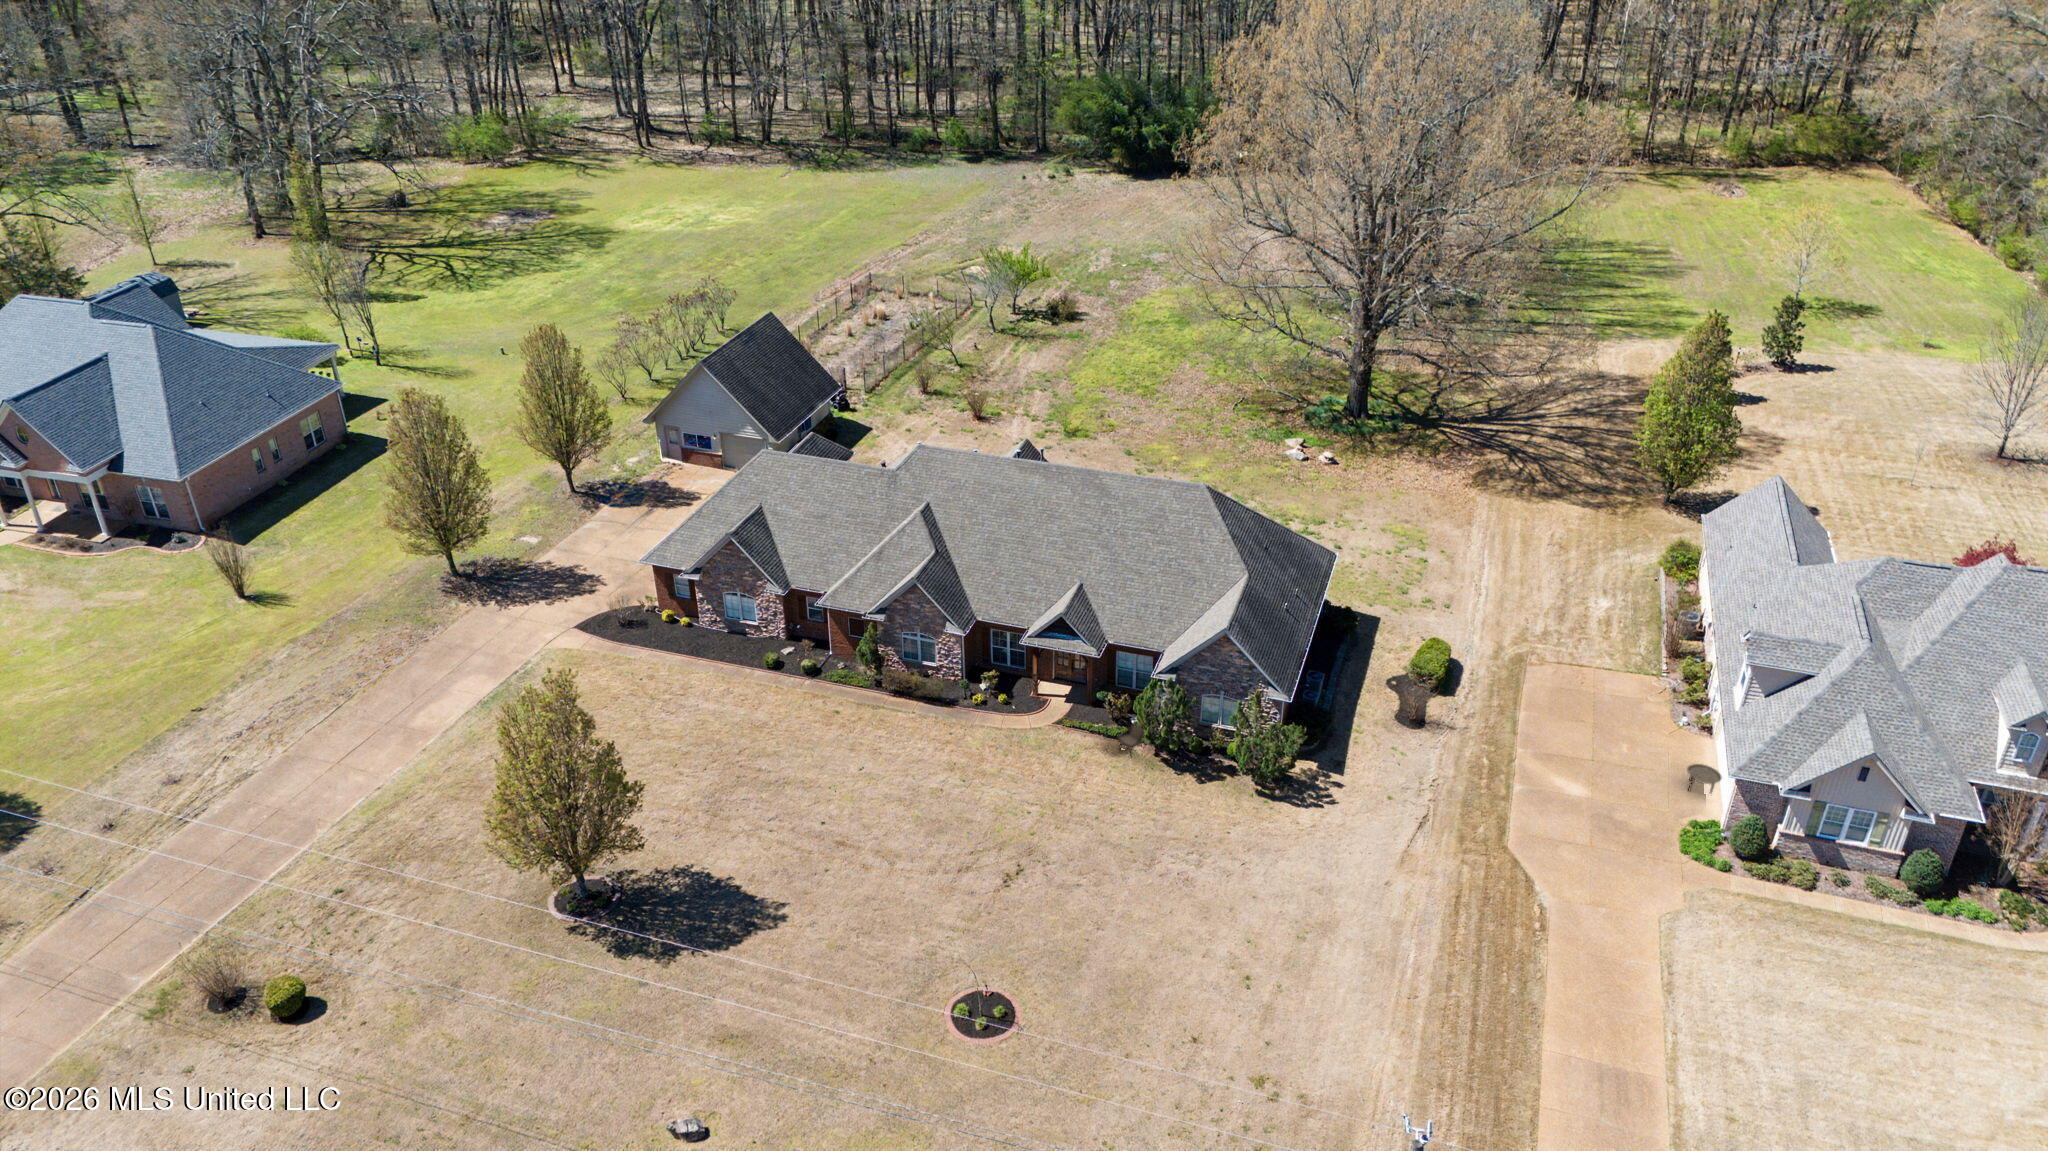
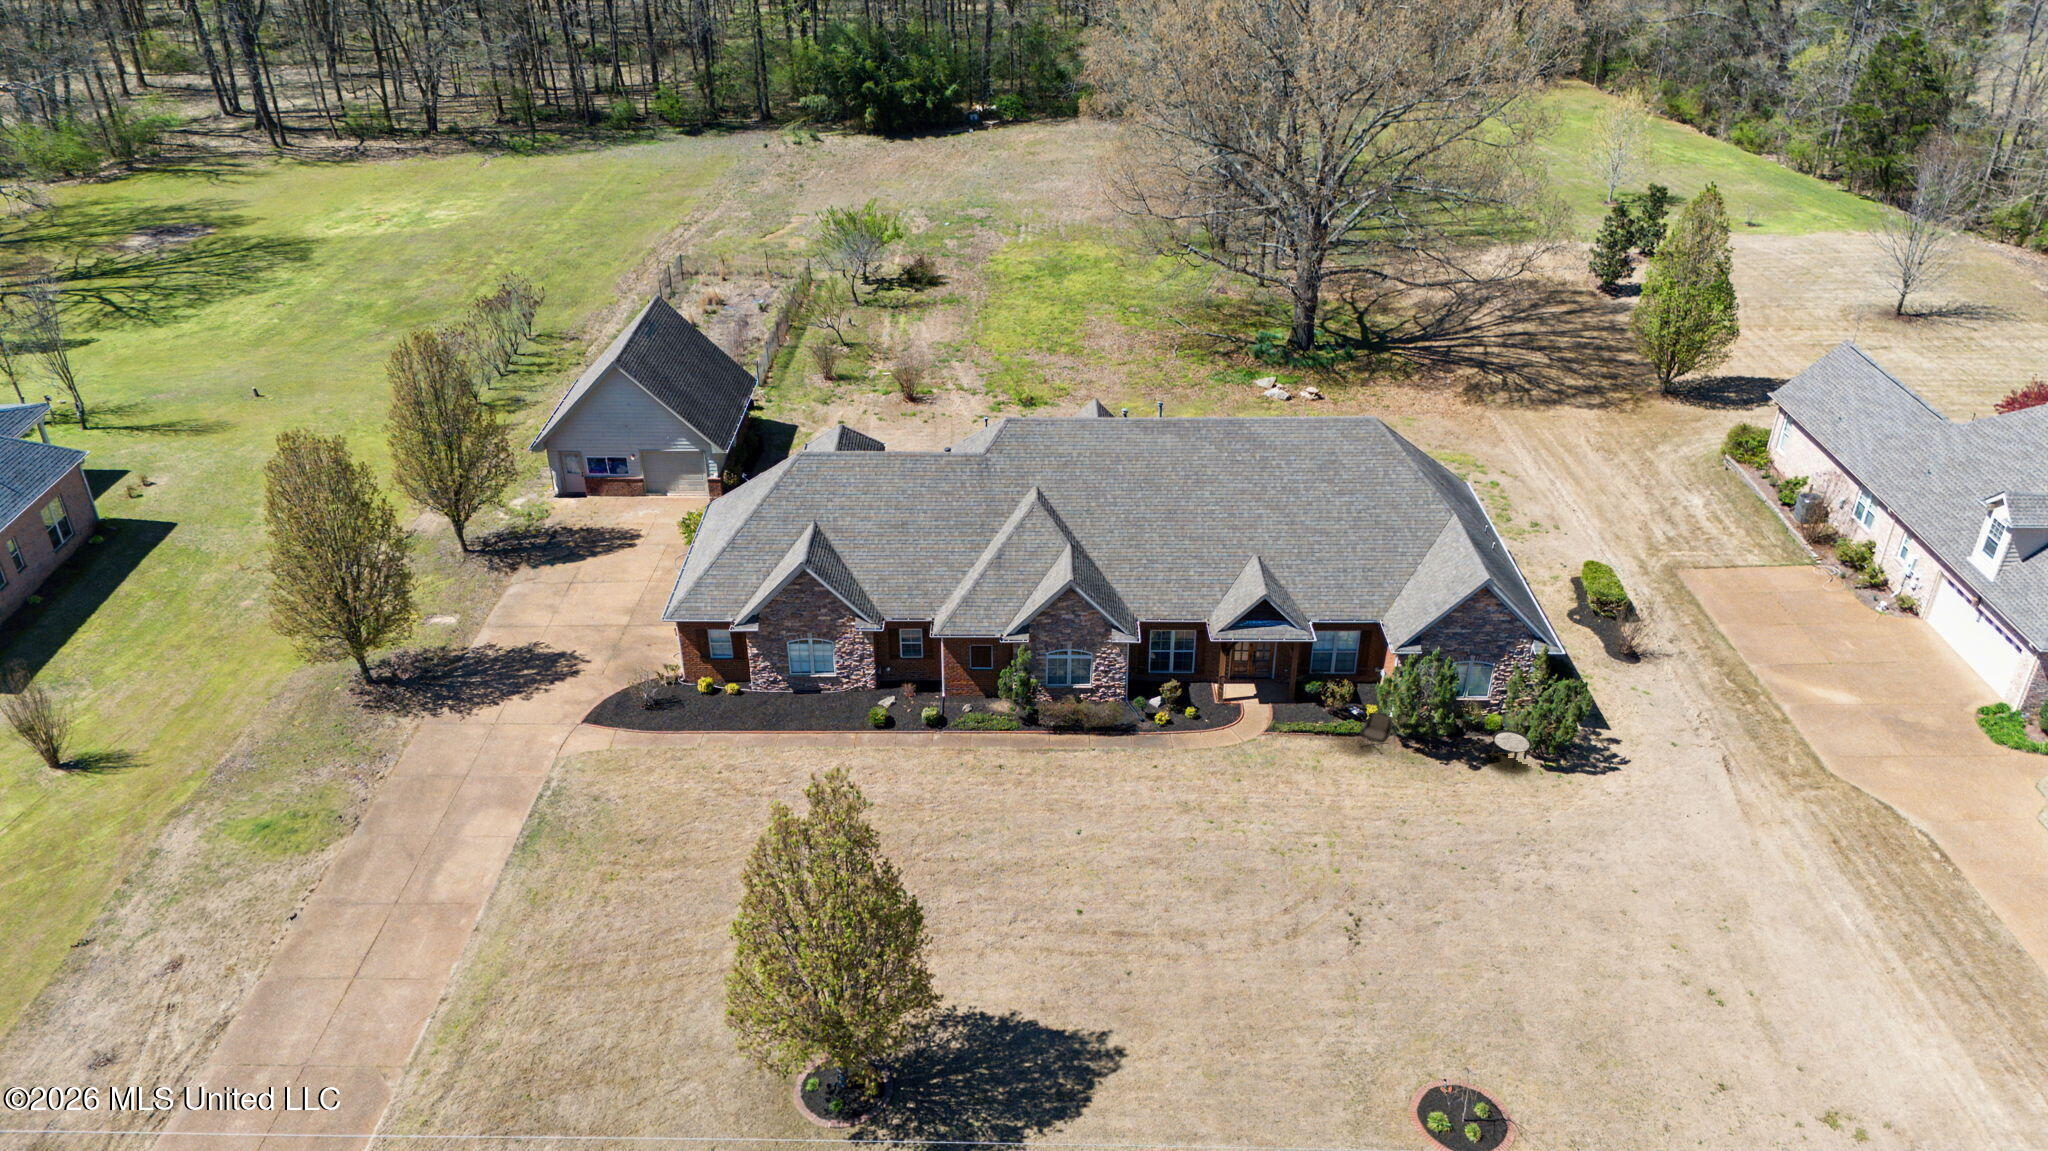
round table: present [1687,764,1721,793] -> present [1492,730,1532,768]

